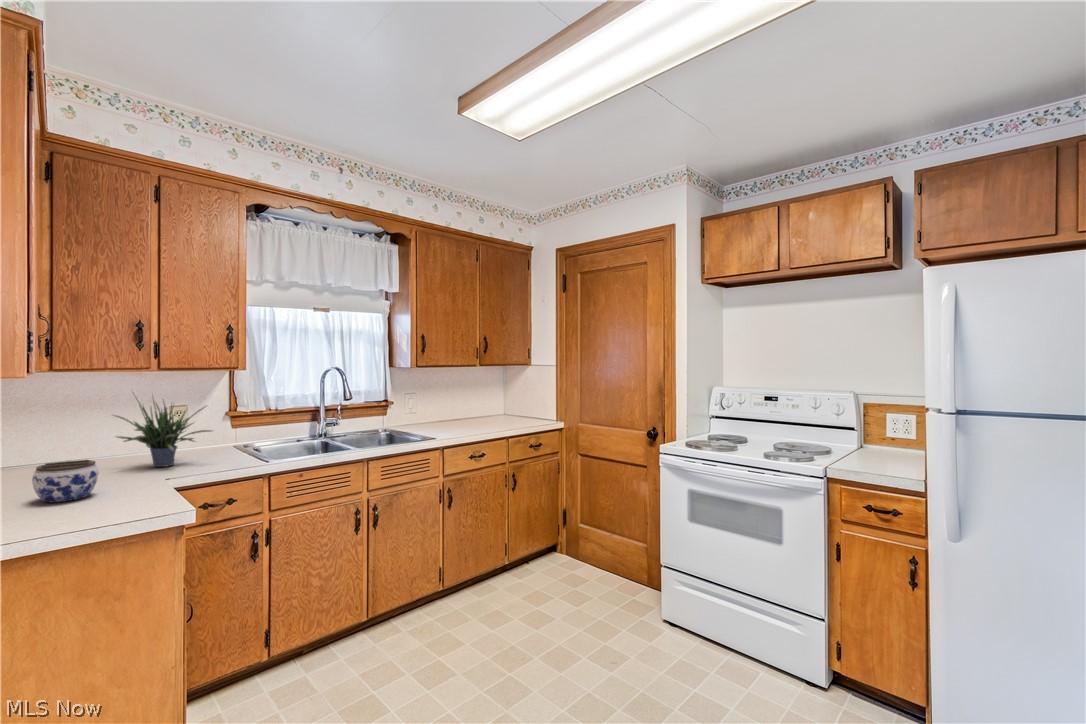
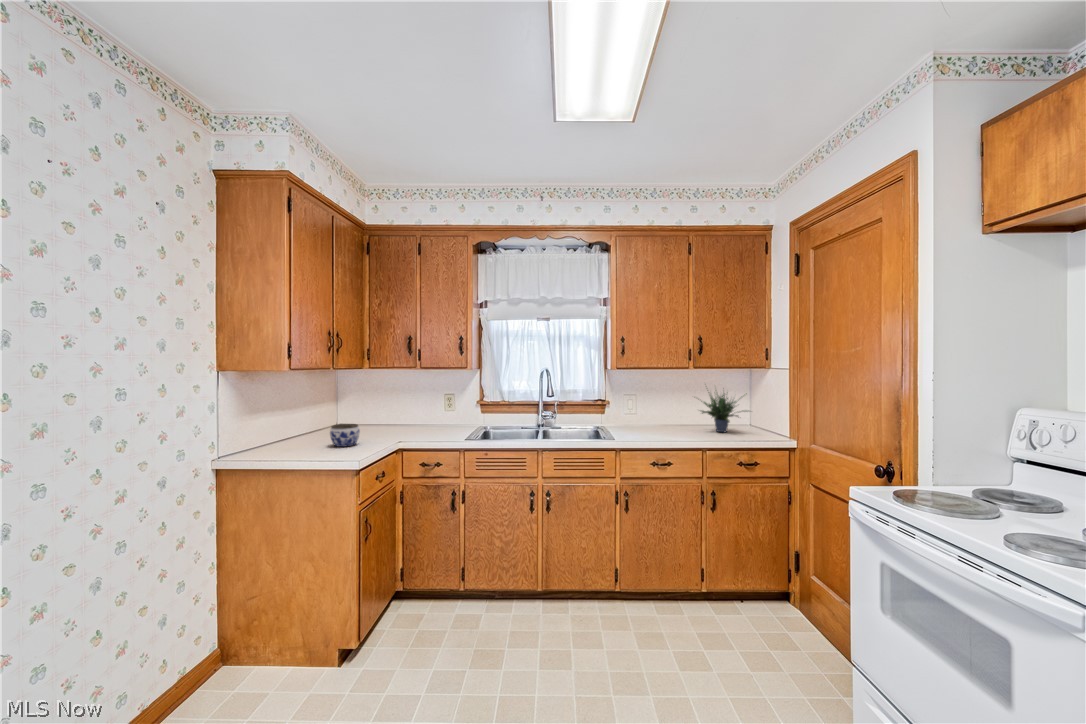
potted plant: present [114,394,212,467] -> present [702,393,747,432]

